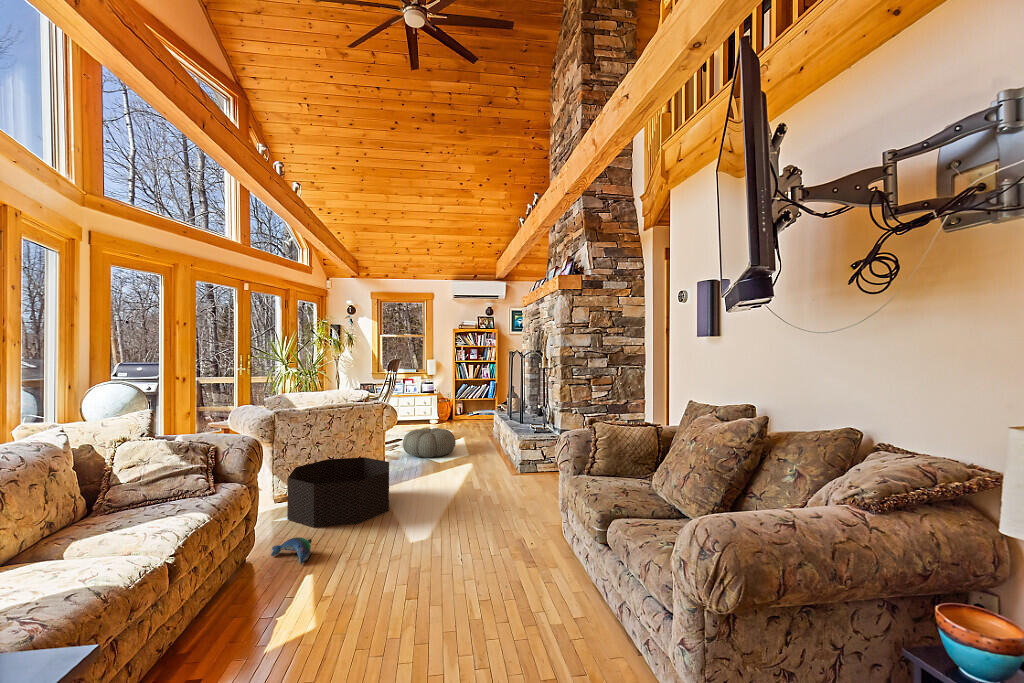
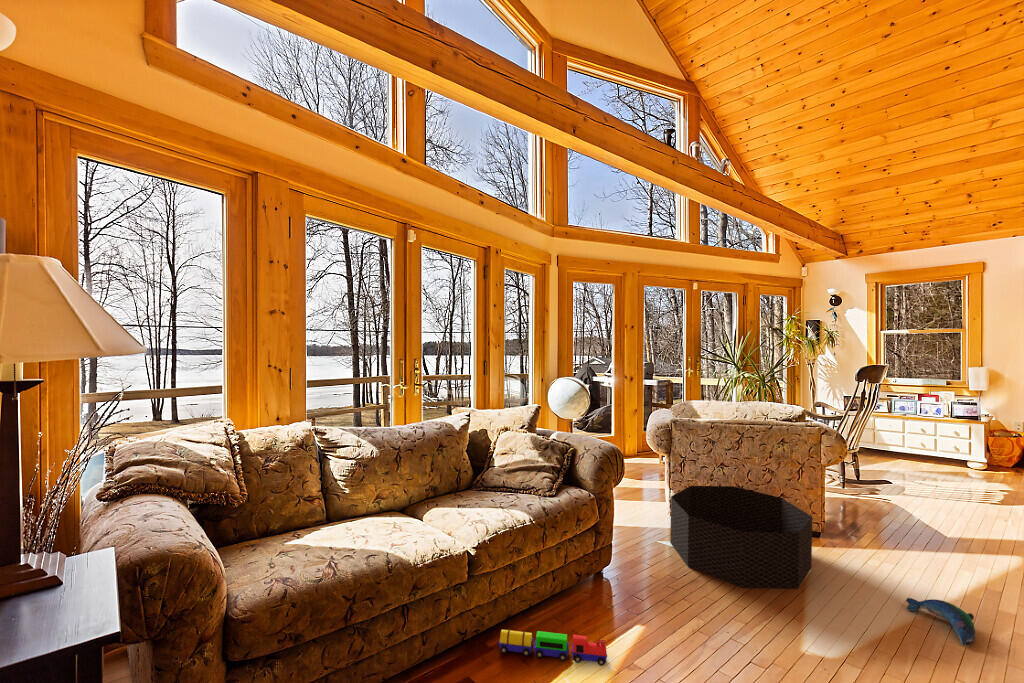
pouf: present [403,428,456,457] -> none [880,474,993,530]
plush toy: present [272,537,312,564] -> present [906,598,975,646]
toy train: none [197,584,306,647] -> present [499,630,607,666]

